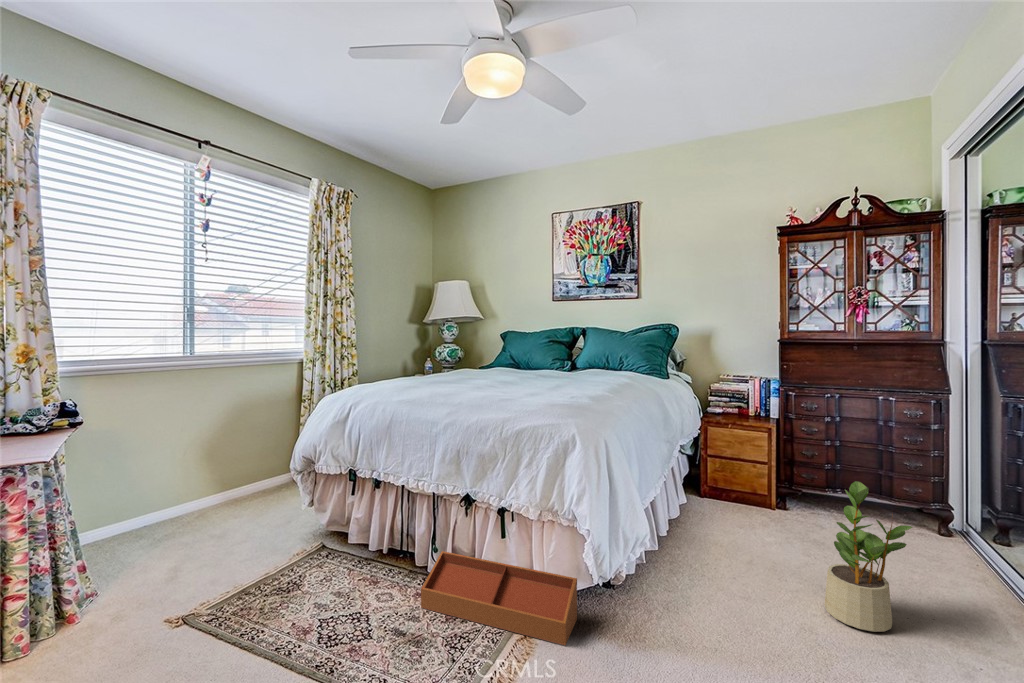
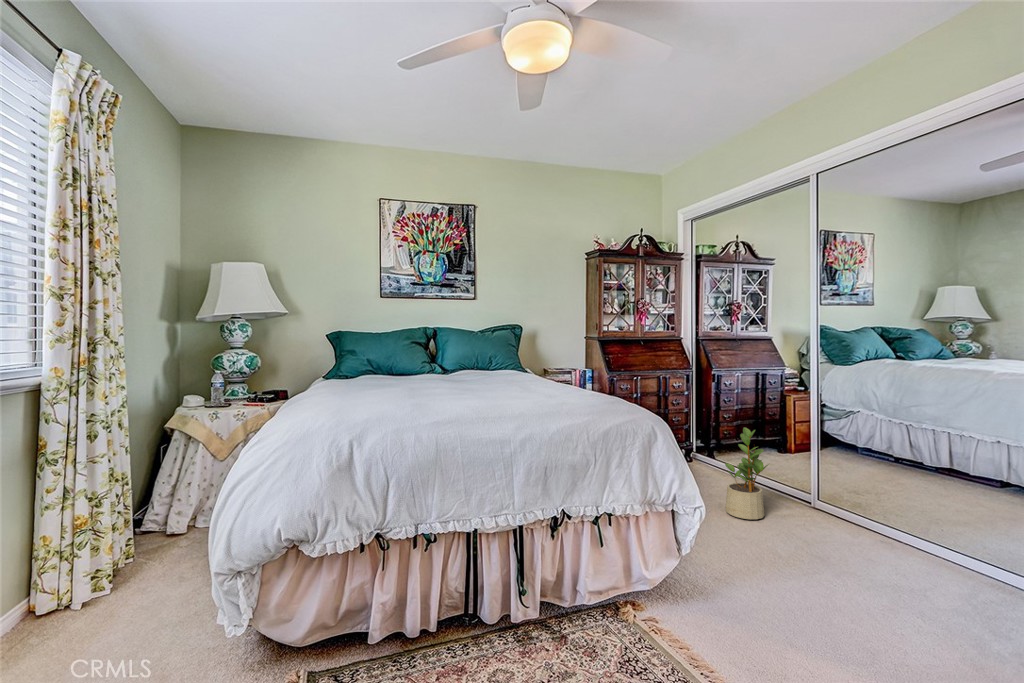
storage bin: present [421,551,577,646] -> none [541,552,694,653]

